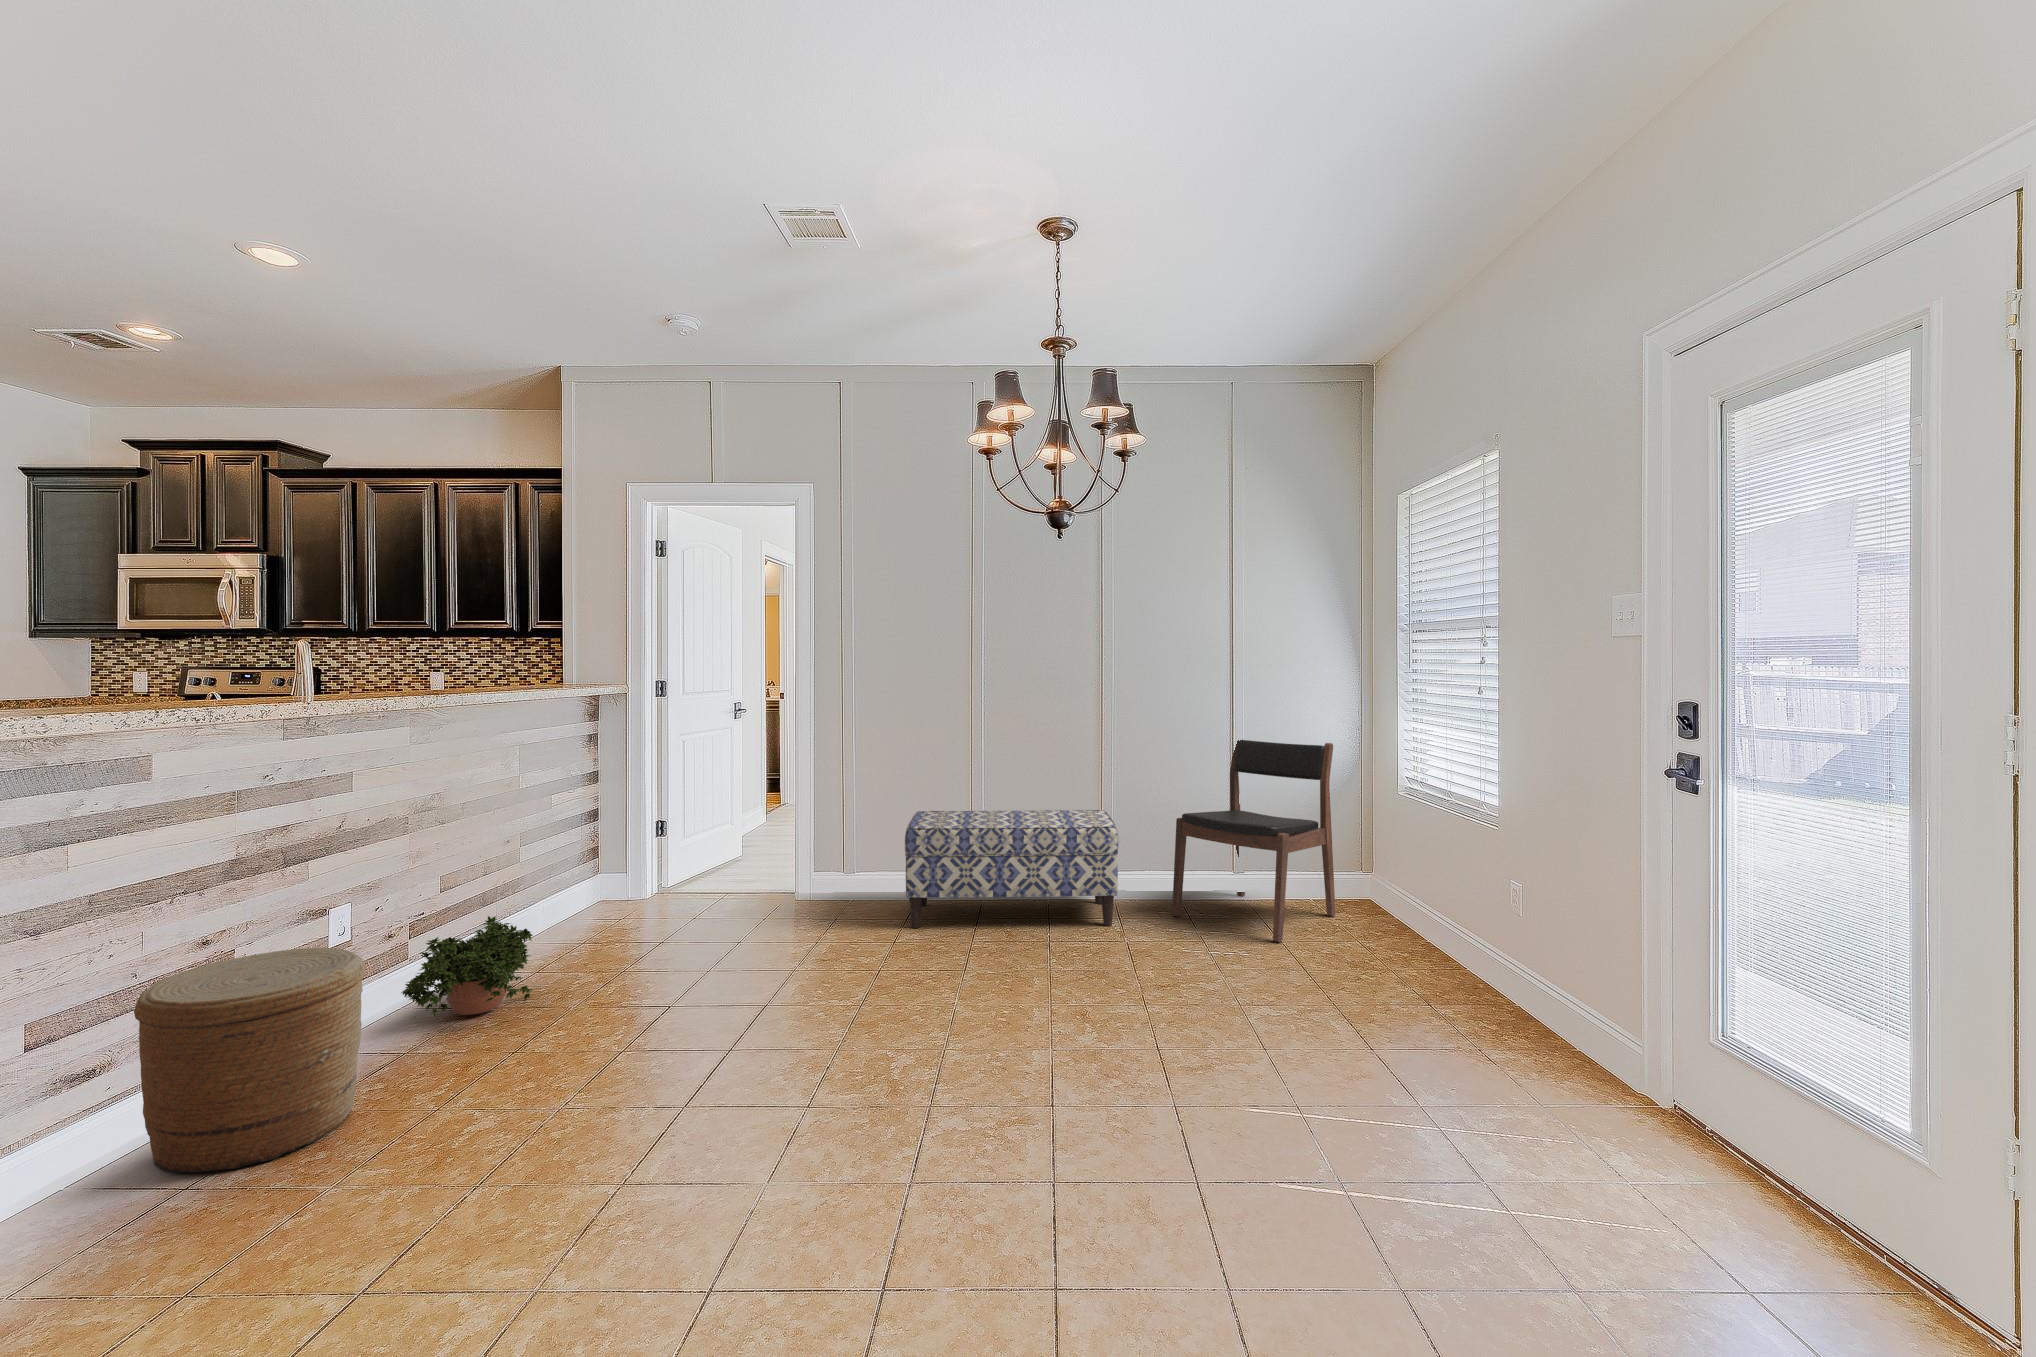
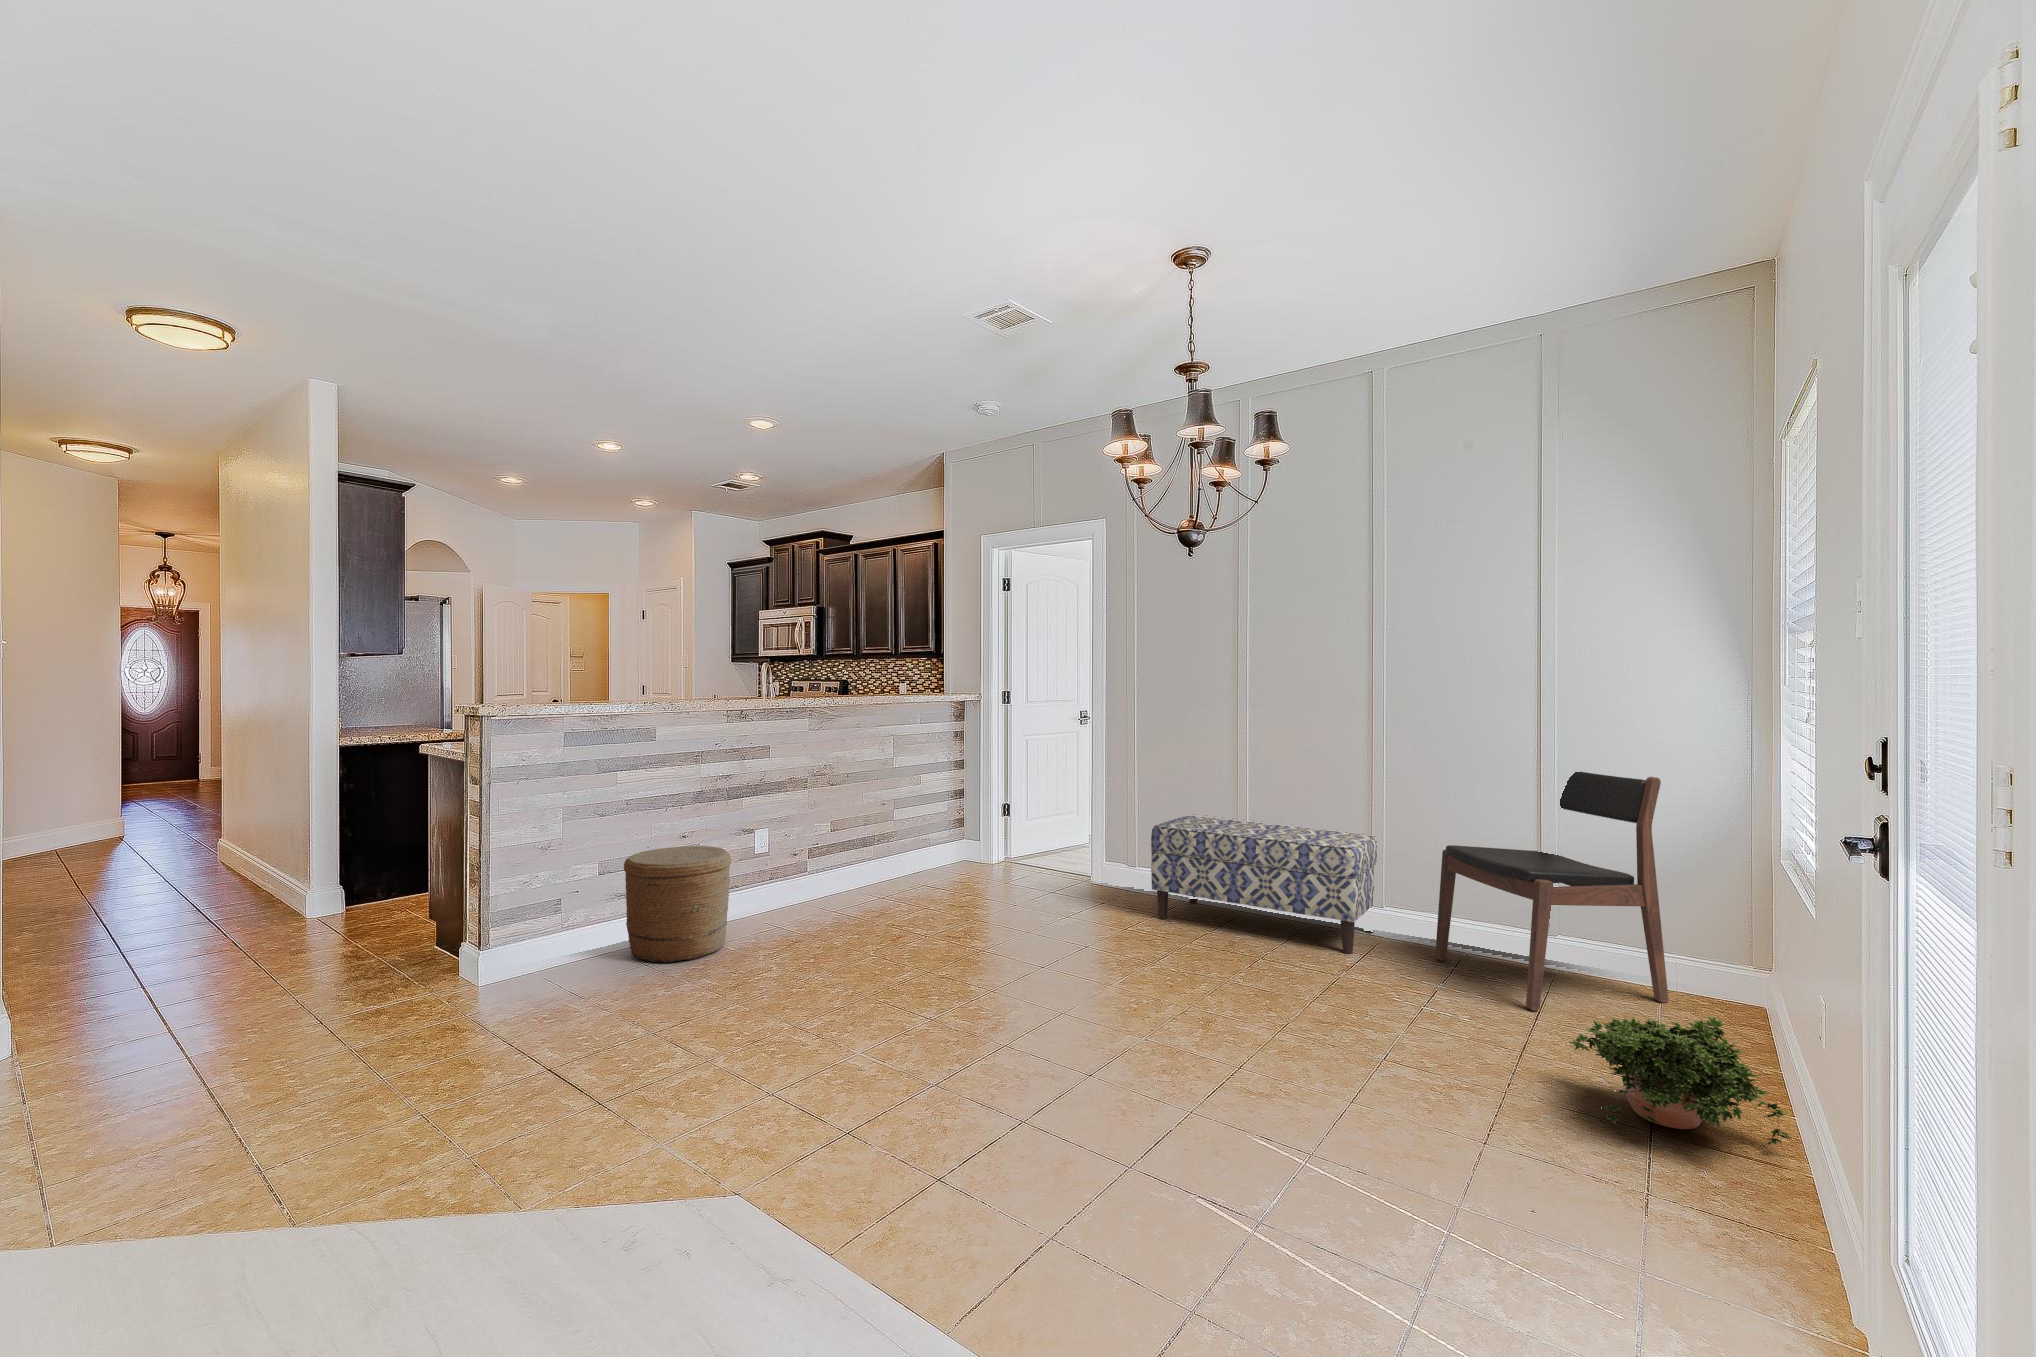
potted plant: present [401,916,533,1017] -> present [1568,1016,1792,1145]

